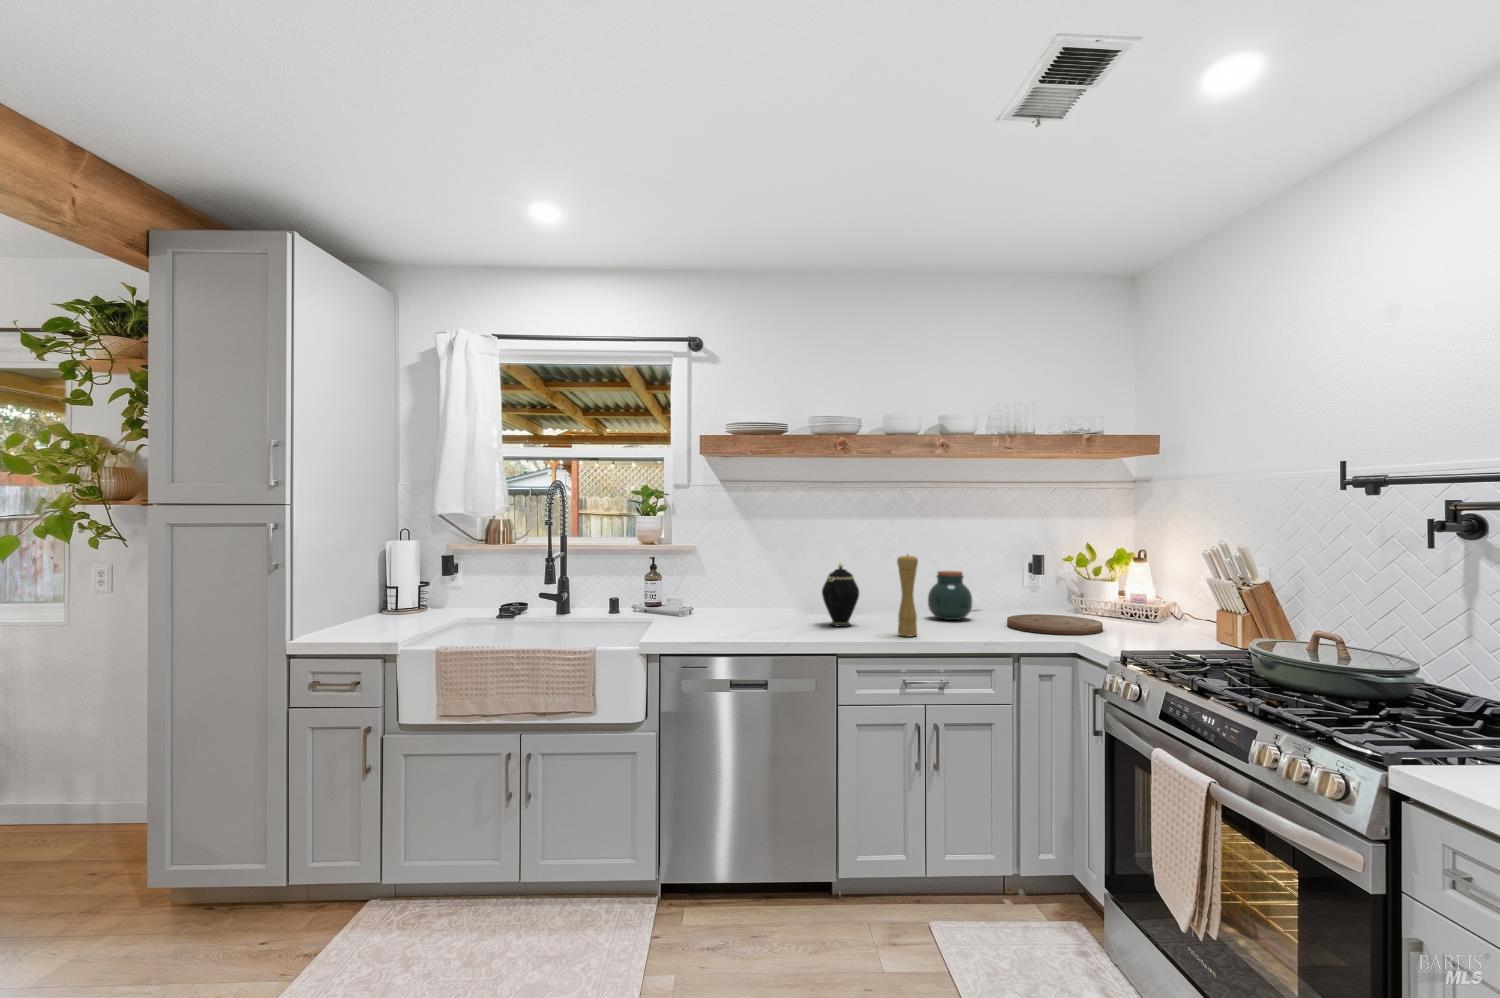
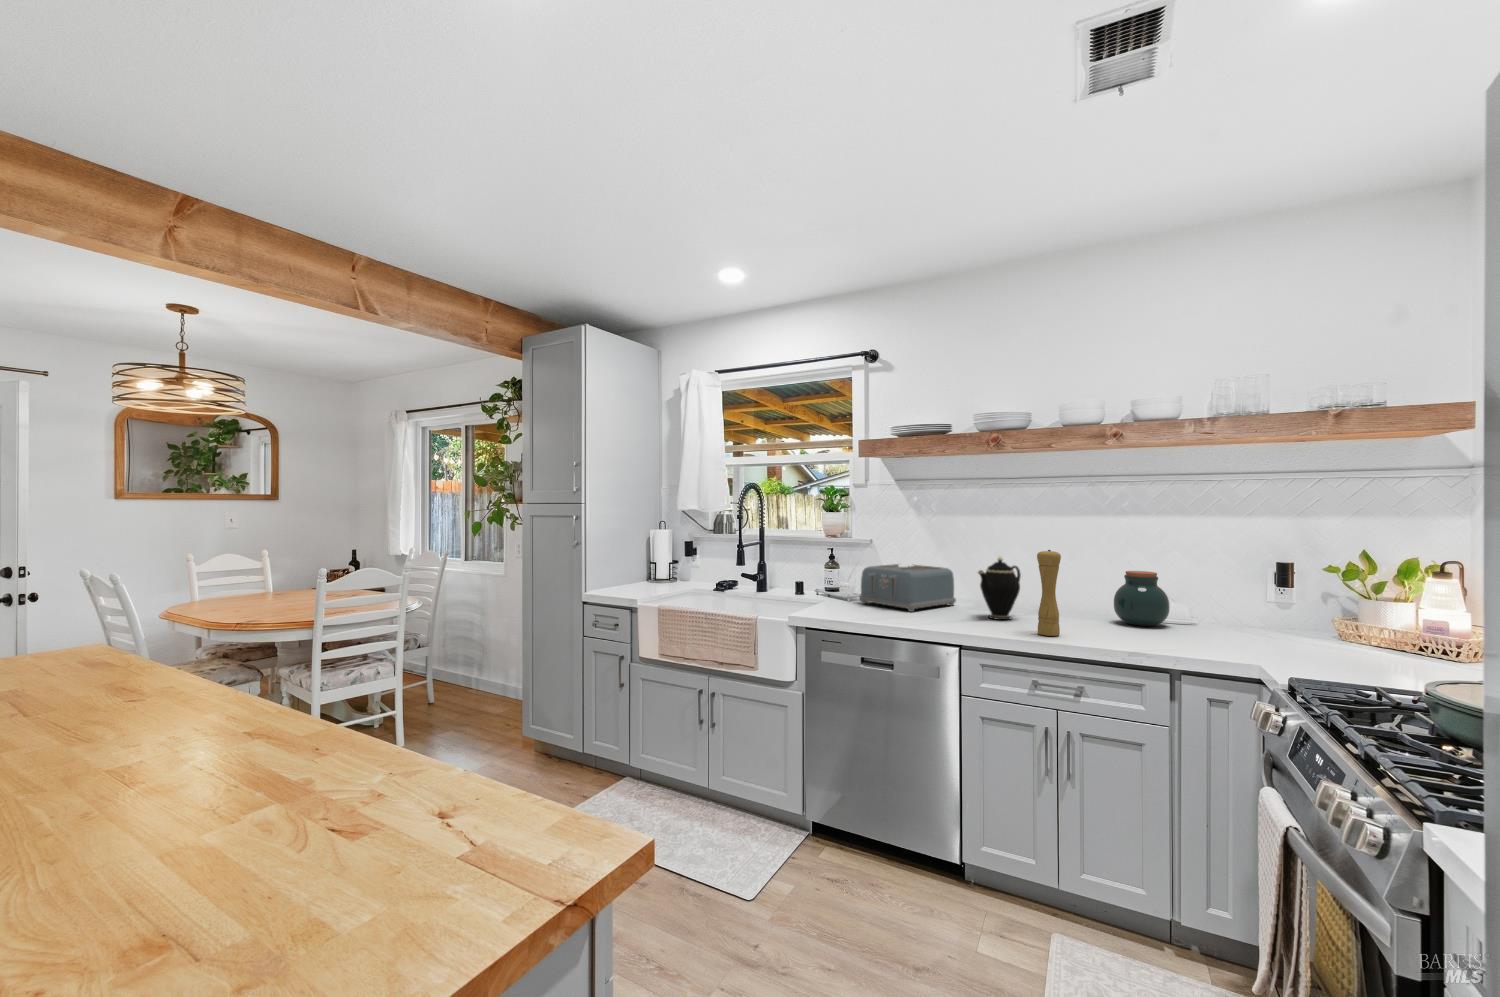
toaster: none [685,576,778,627] -> present [859,564,956,612]
cutting board: present [1007,614,1103,635] -> none [1198,628,1336,659]

